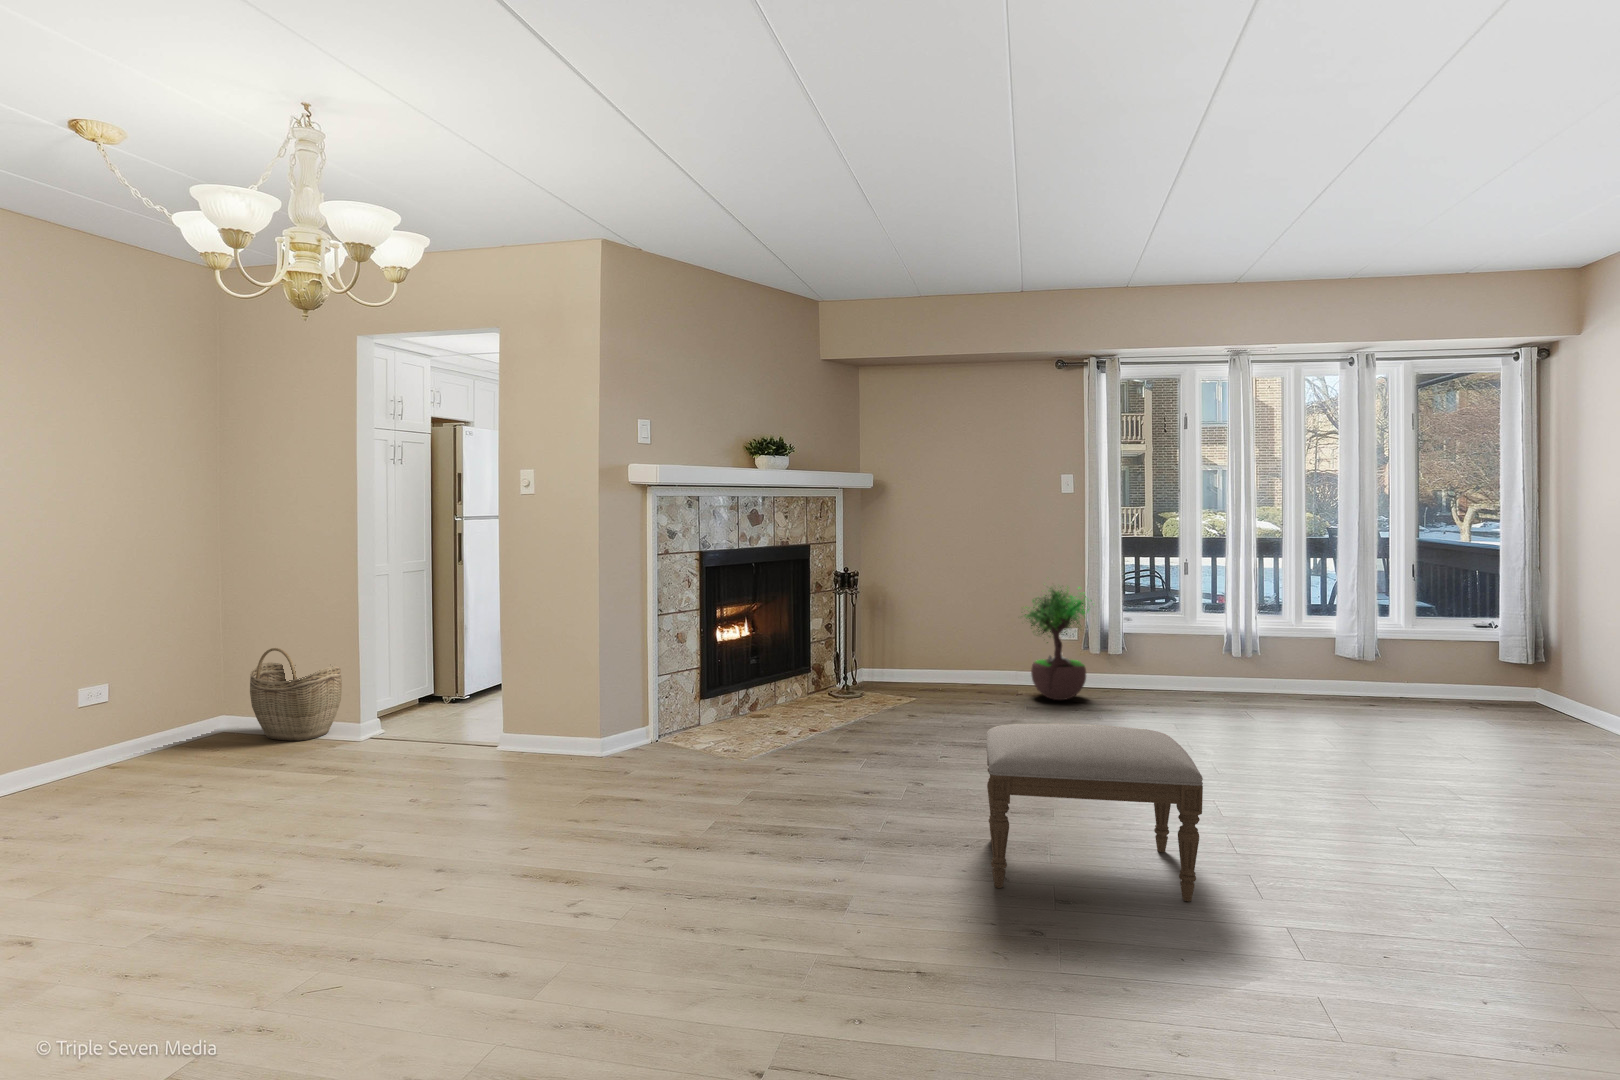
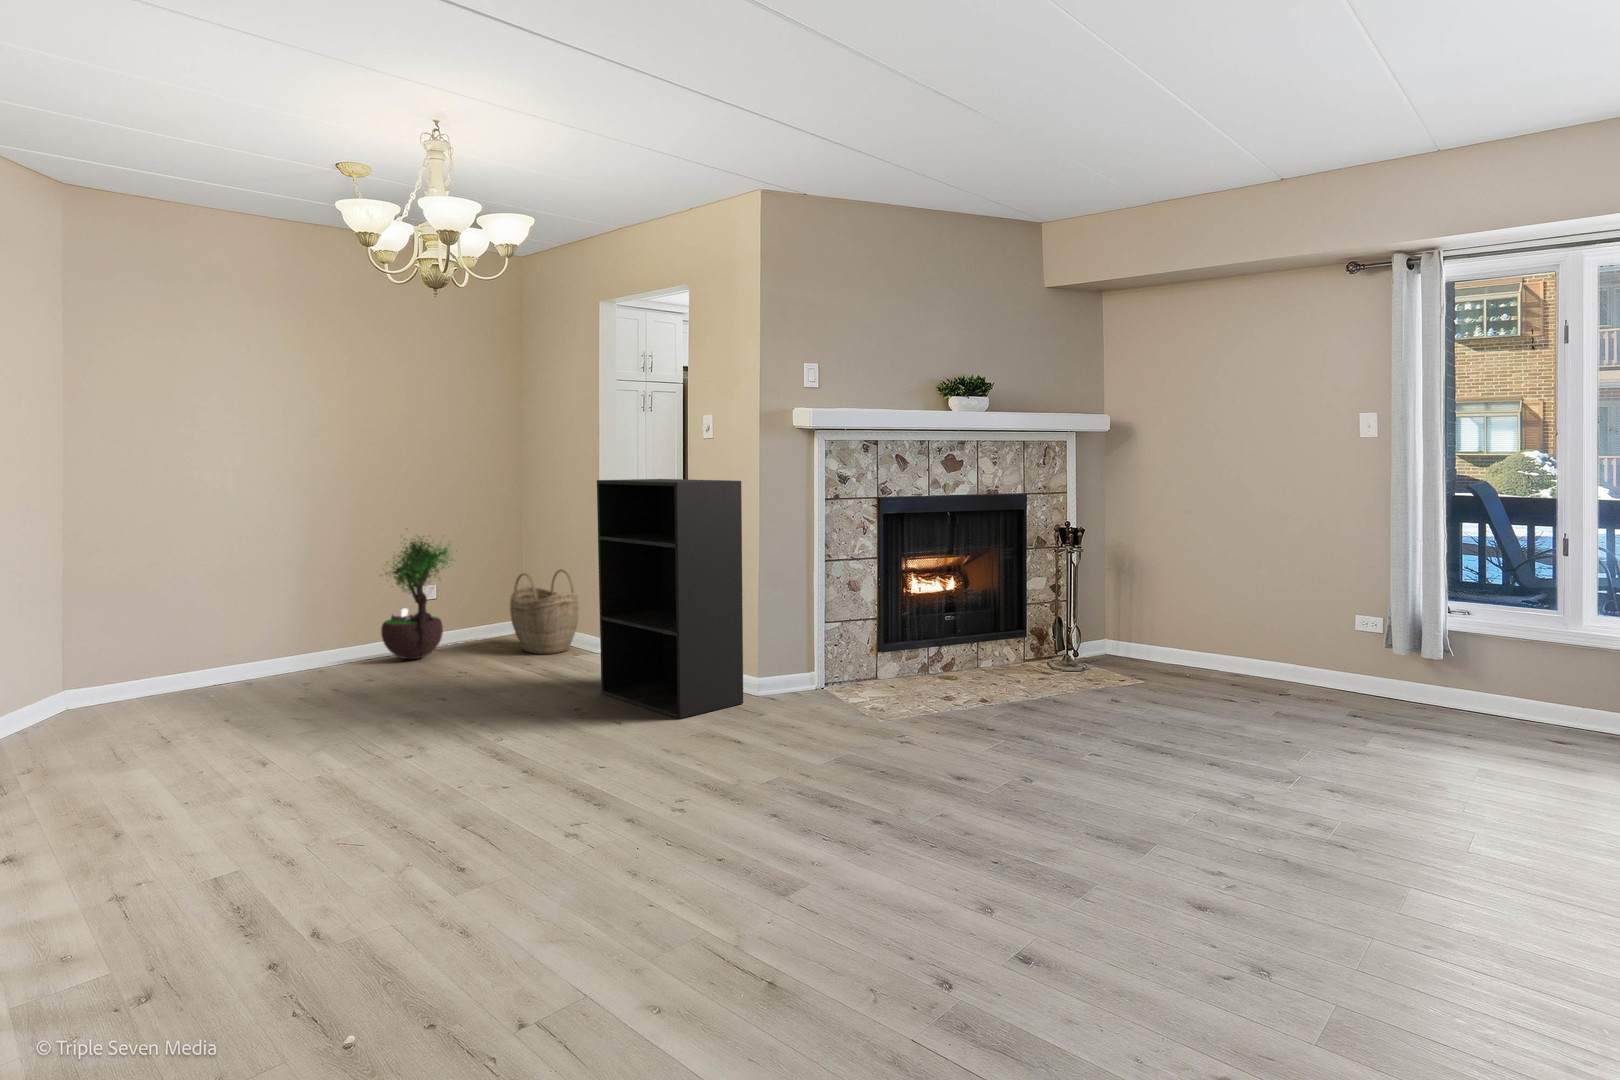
bookshelf: none [427,538,601,790] -> present [597,479,743,718]
potted tree: present [1022,586,1092,700] -> present [381,536,457,659]
ottoman: present [986,723,1203,901] -> none [986,699,1286,953]

